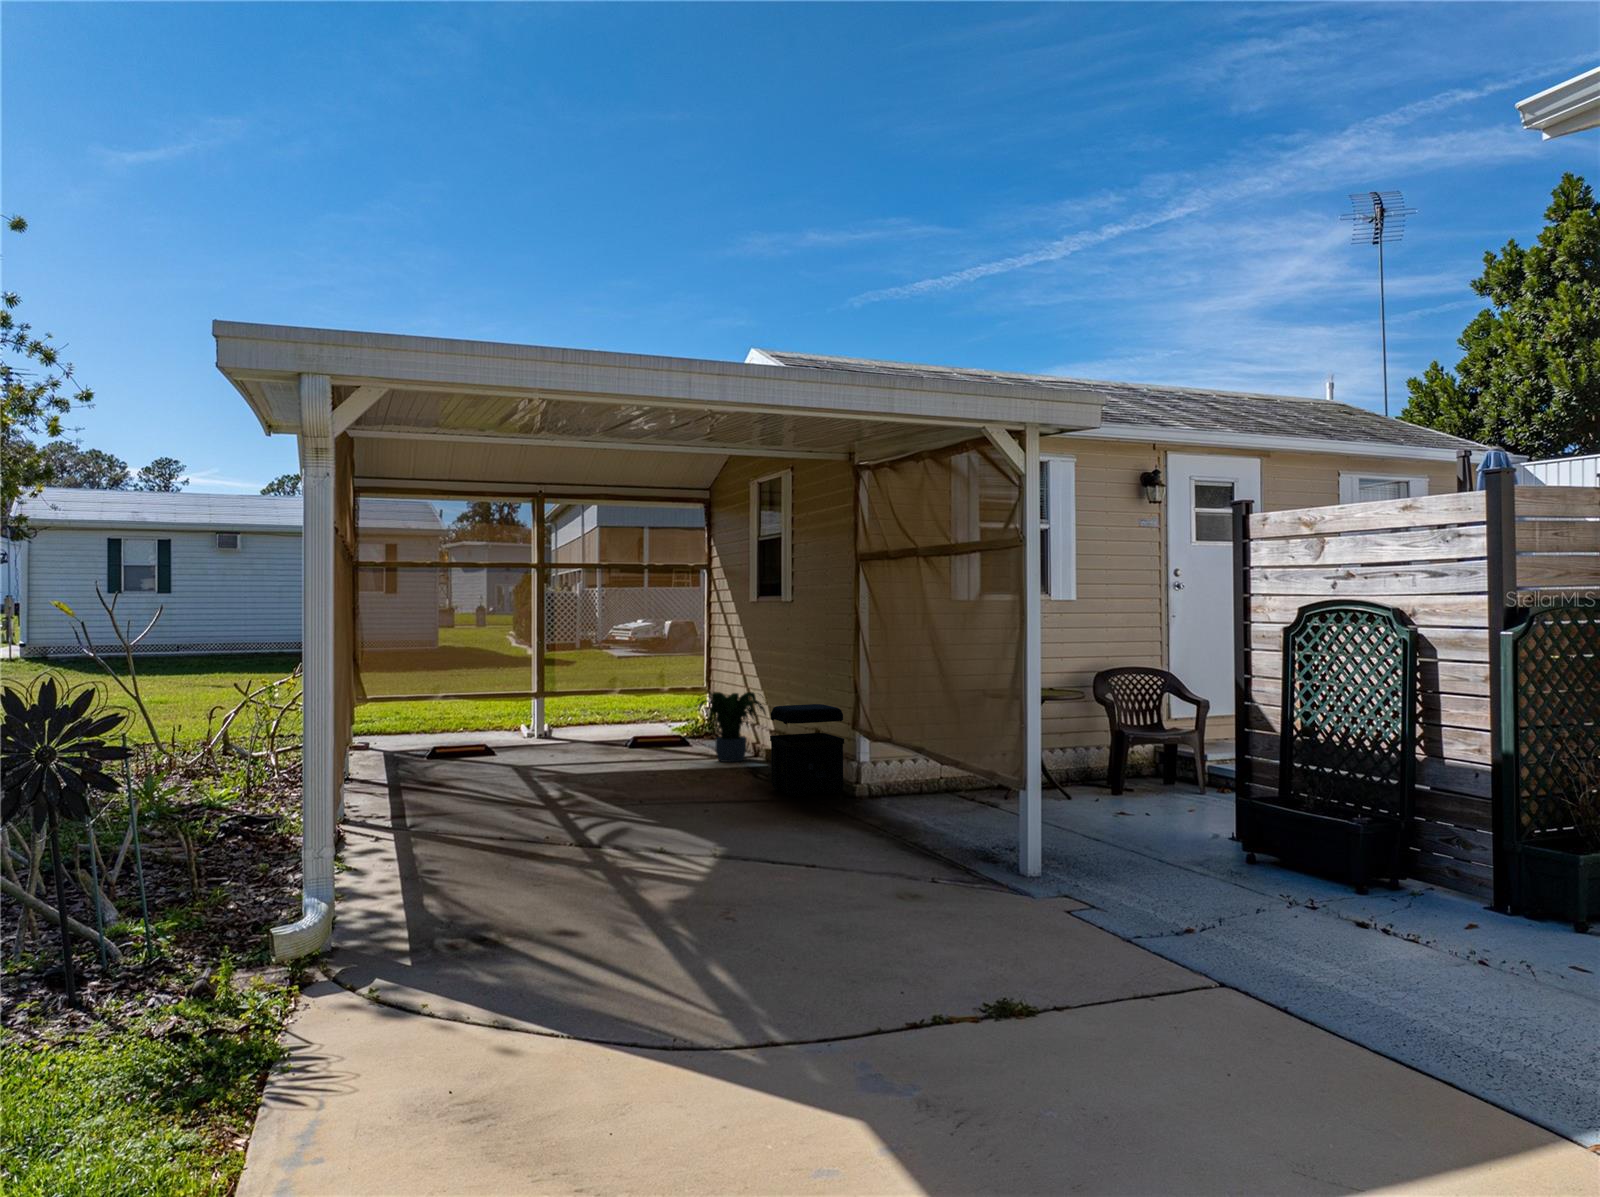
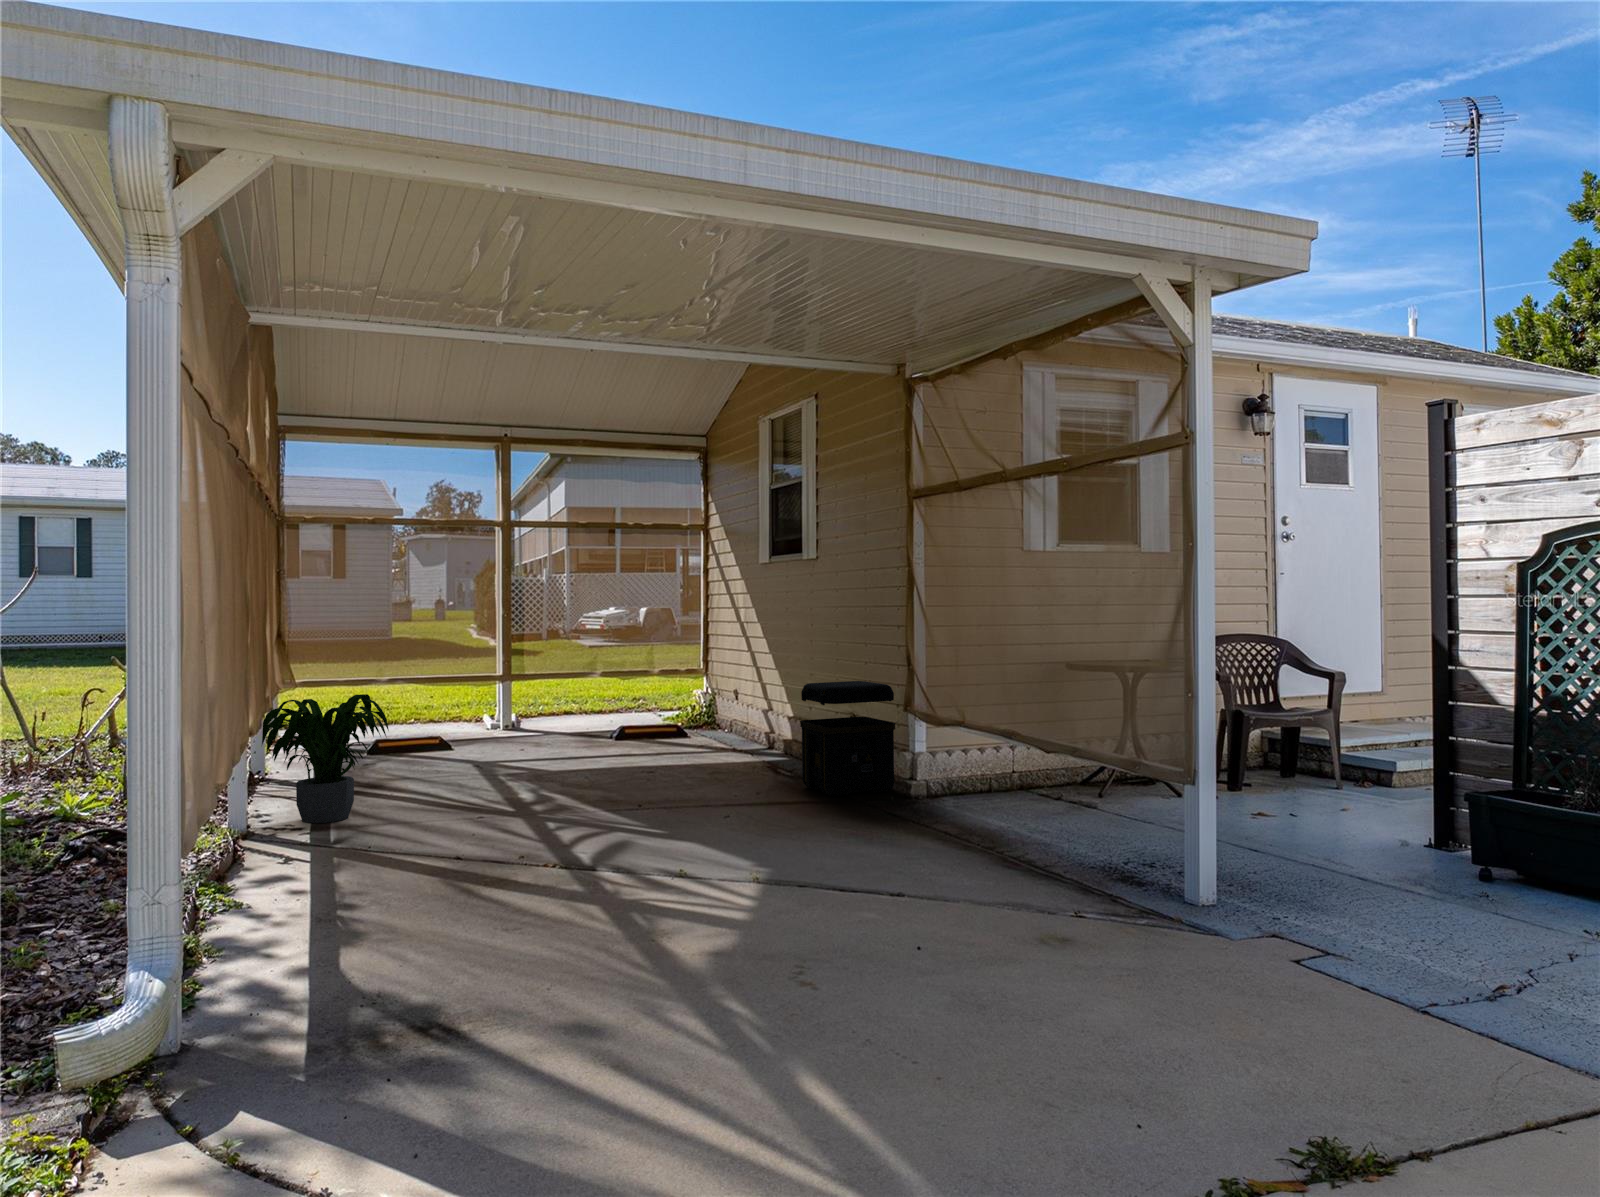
potted plant: present [697,692,766,762] -> present [262,694,389,823]

